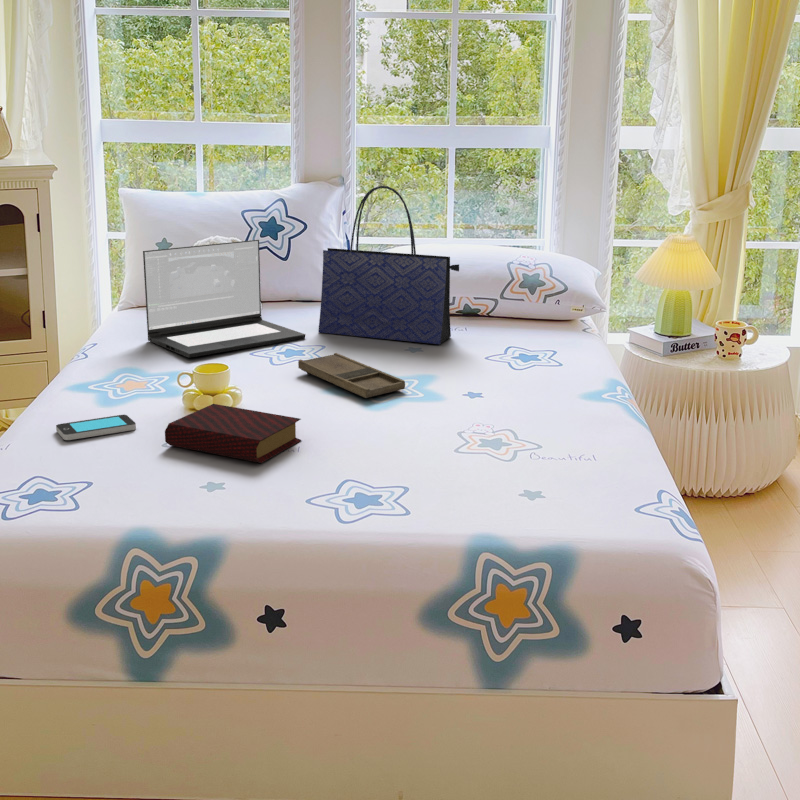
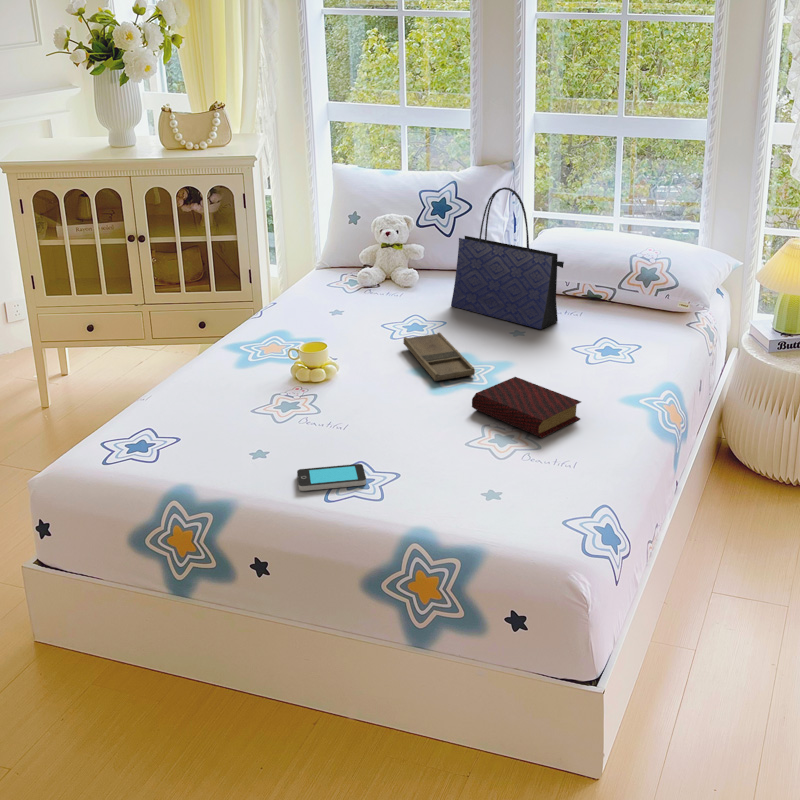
laptop: present [143,240,305,358] -> none [312,223,436,323]
book: present [165,404,301,463] -> present [472,377,581,438]
smartphone: present [56,415,136,440] -> present [297,464,366,491]

